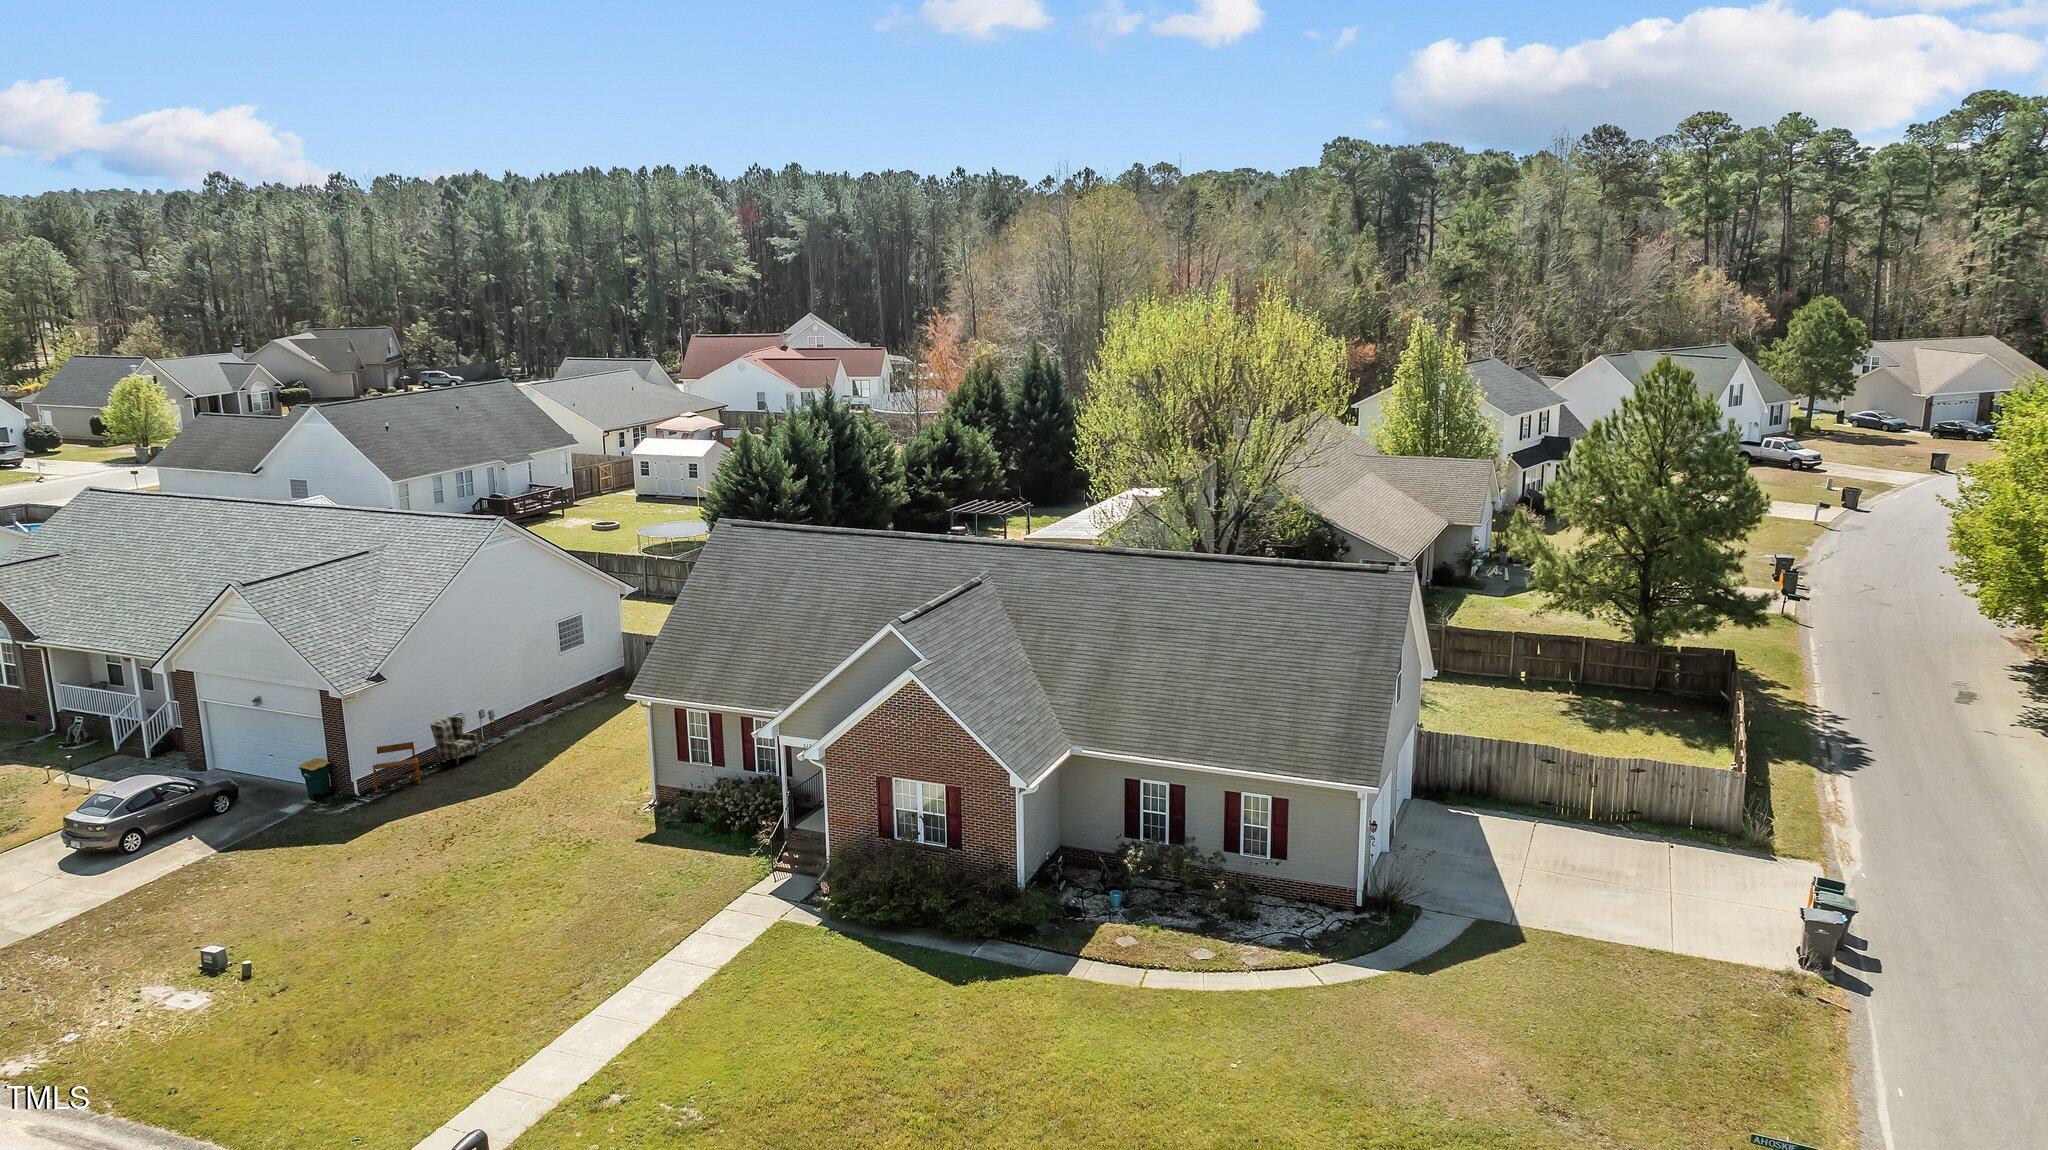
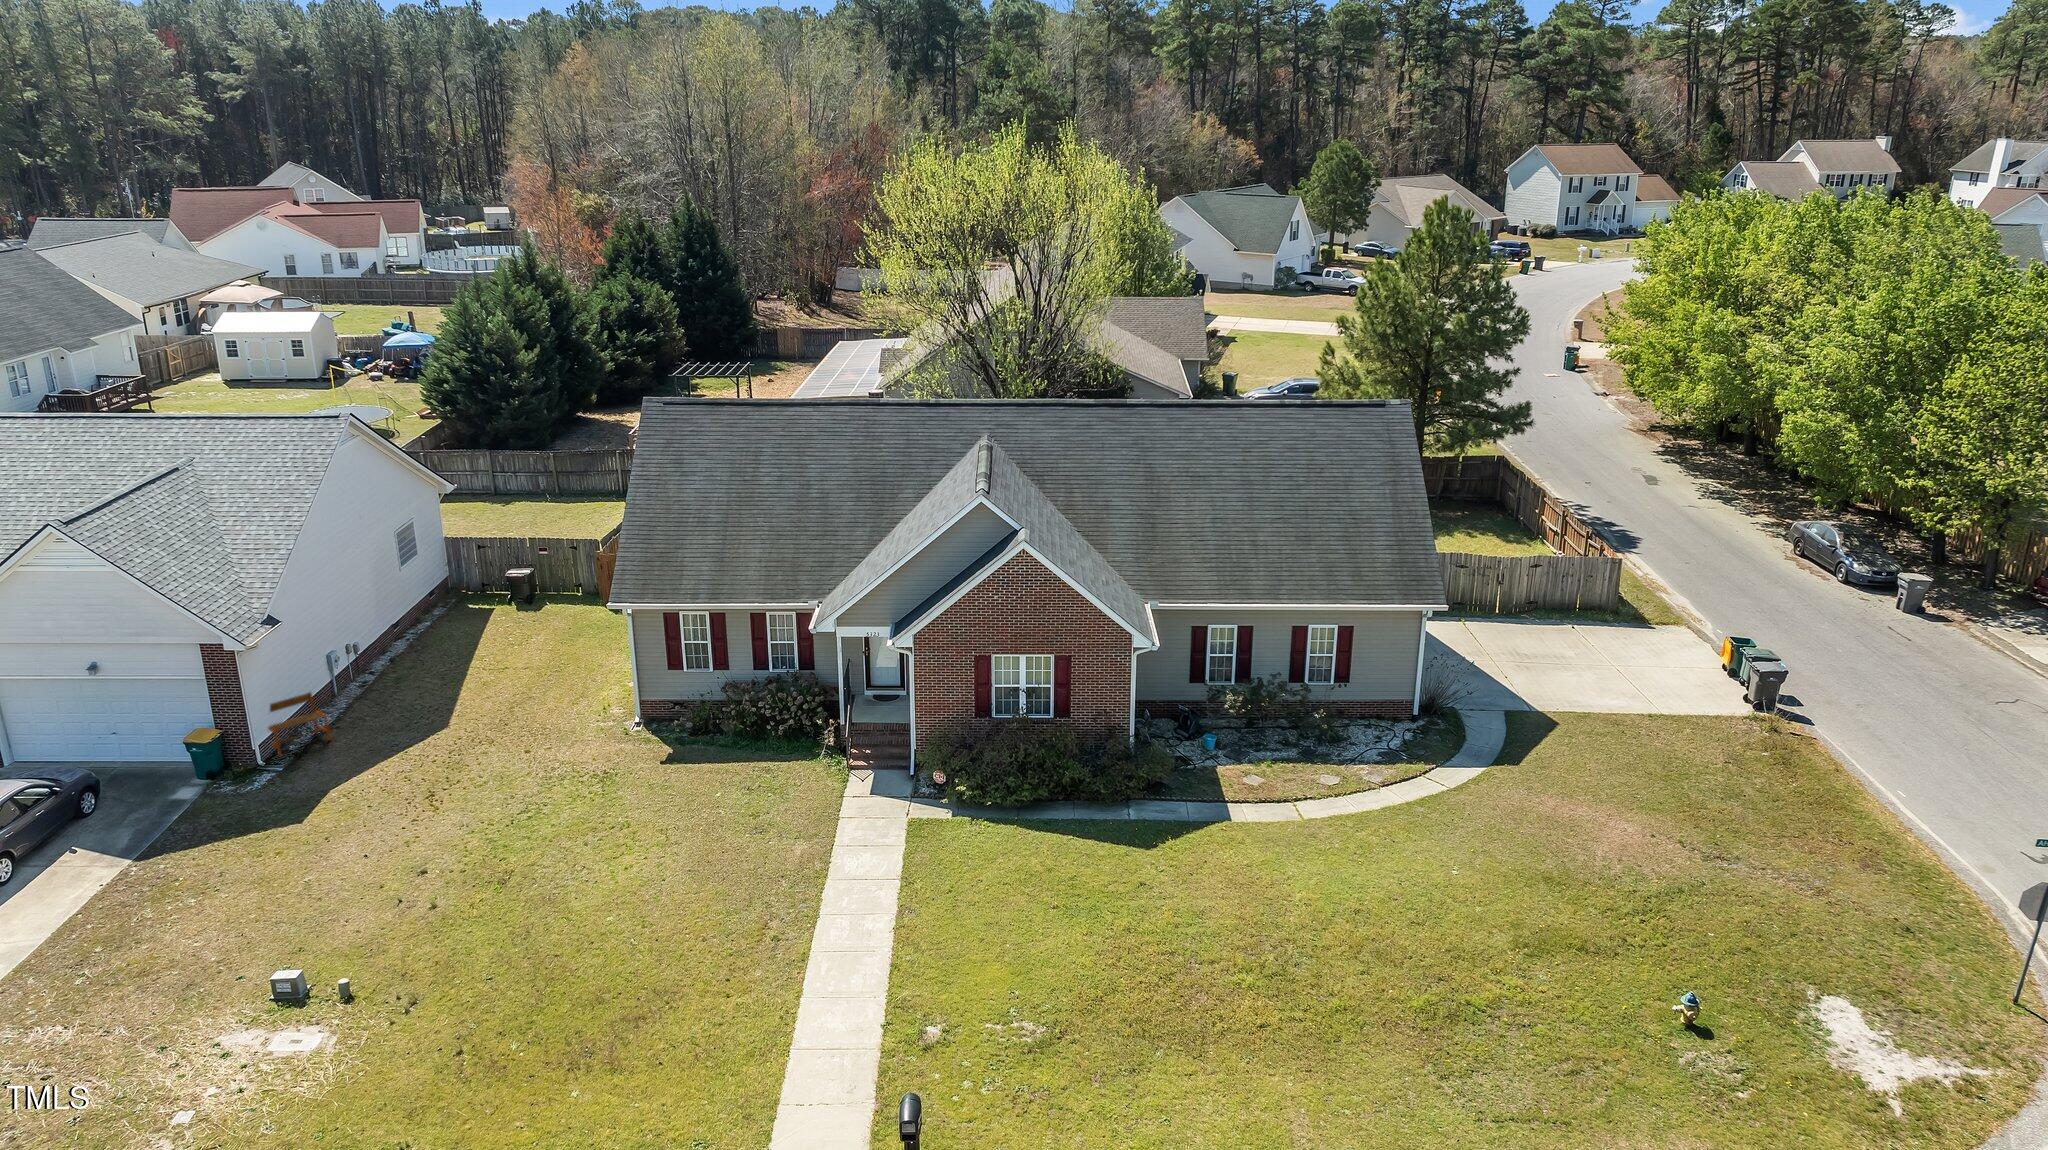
chair: present [430,716,479,765] -> none [314,655,373,713]

